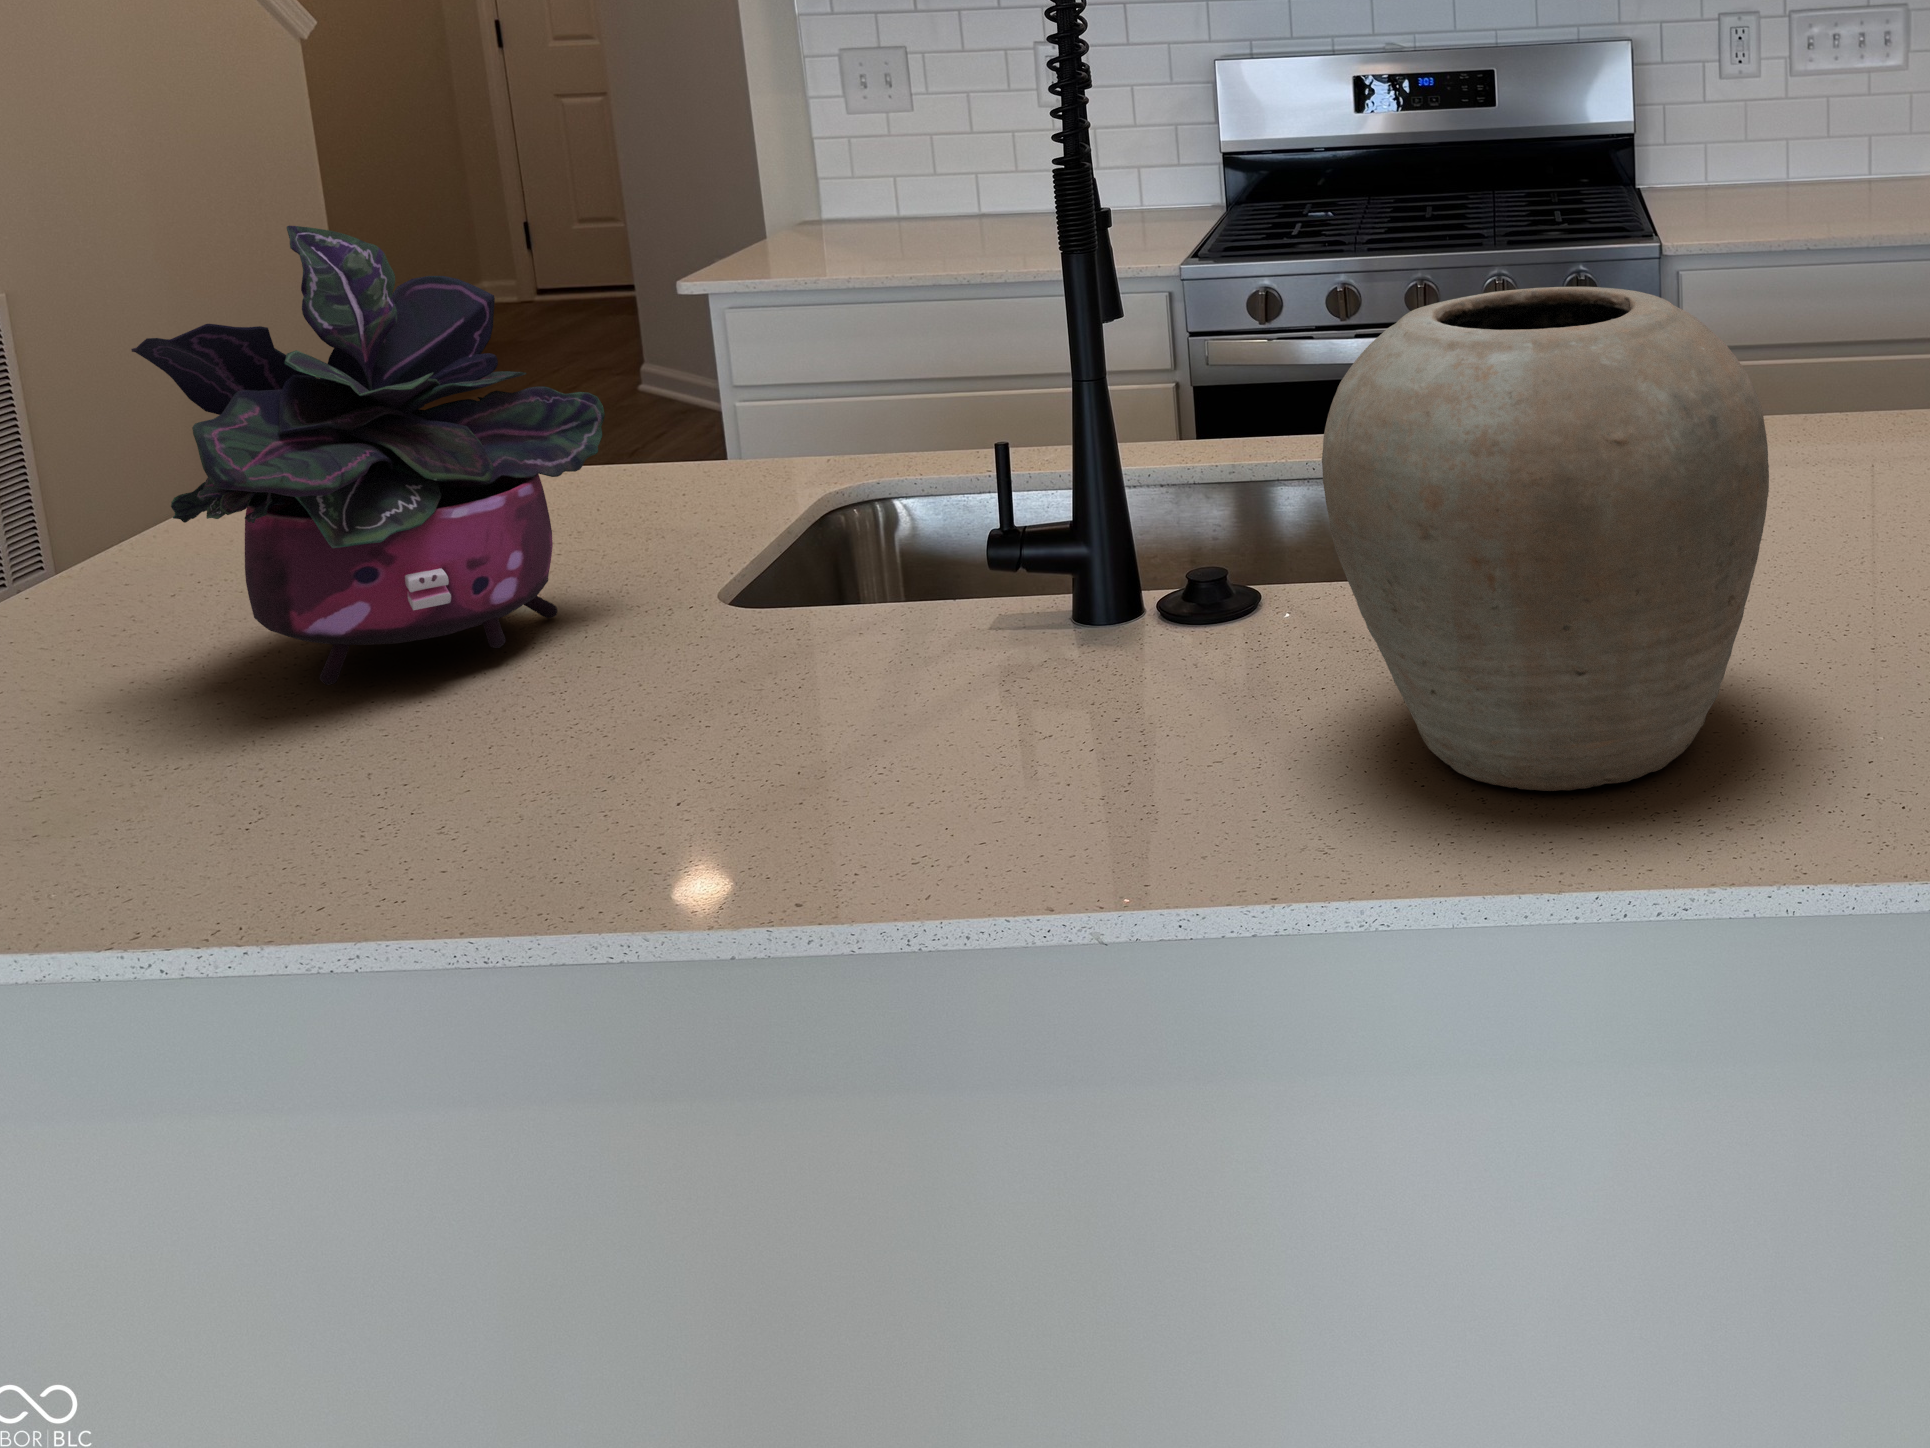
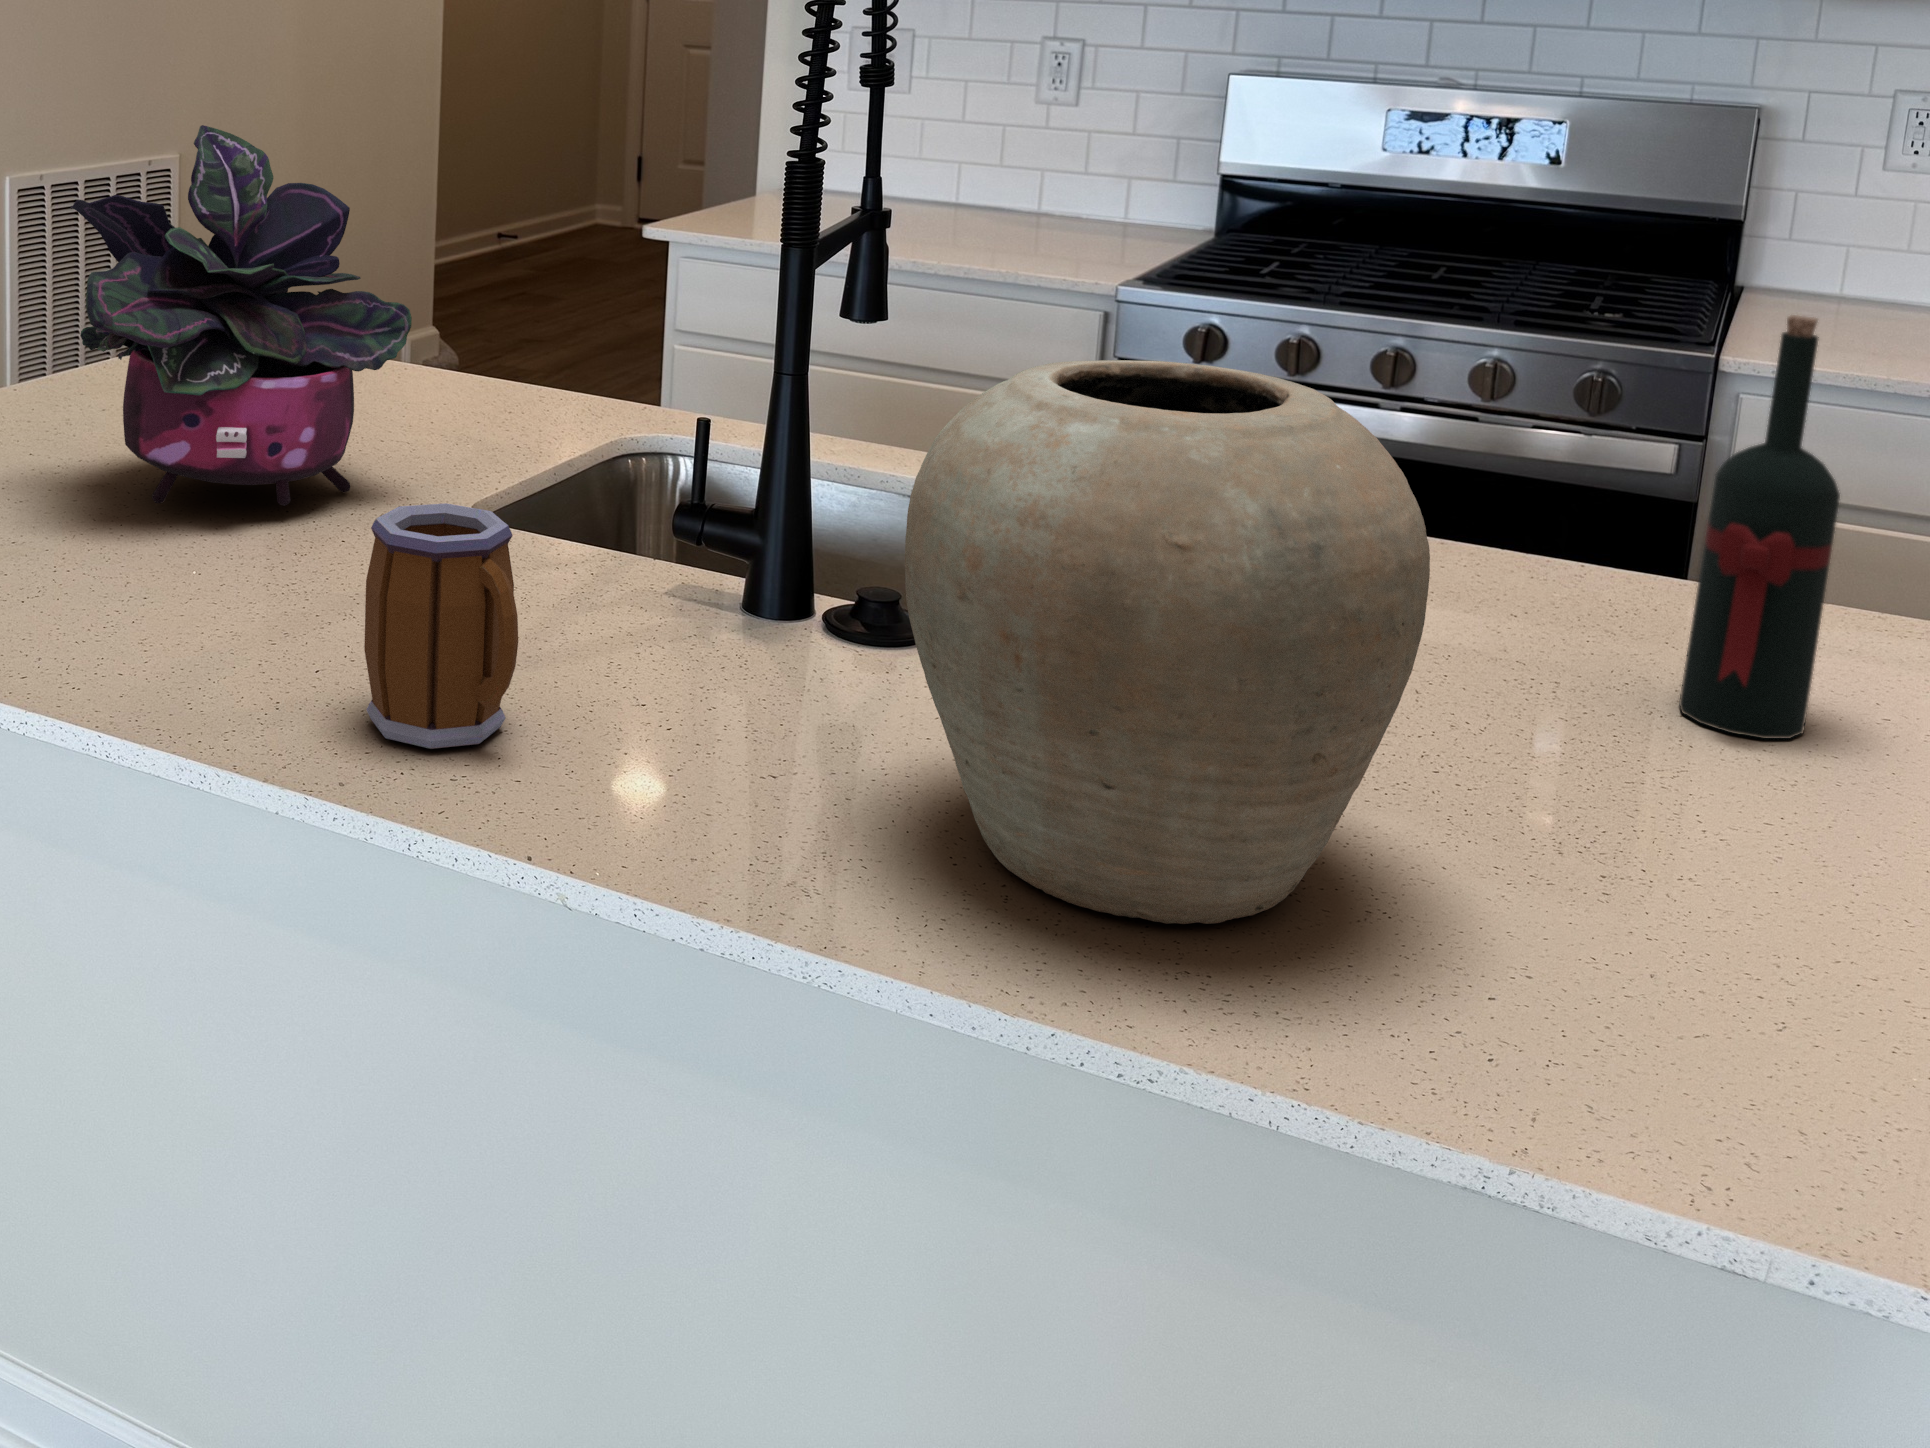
wine bottle: none [1823,179,1911,517] -> present [1679,315,1840,739]
mug: none [747,578,947,851] -> present [364,503,518,749]

